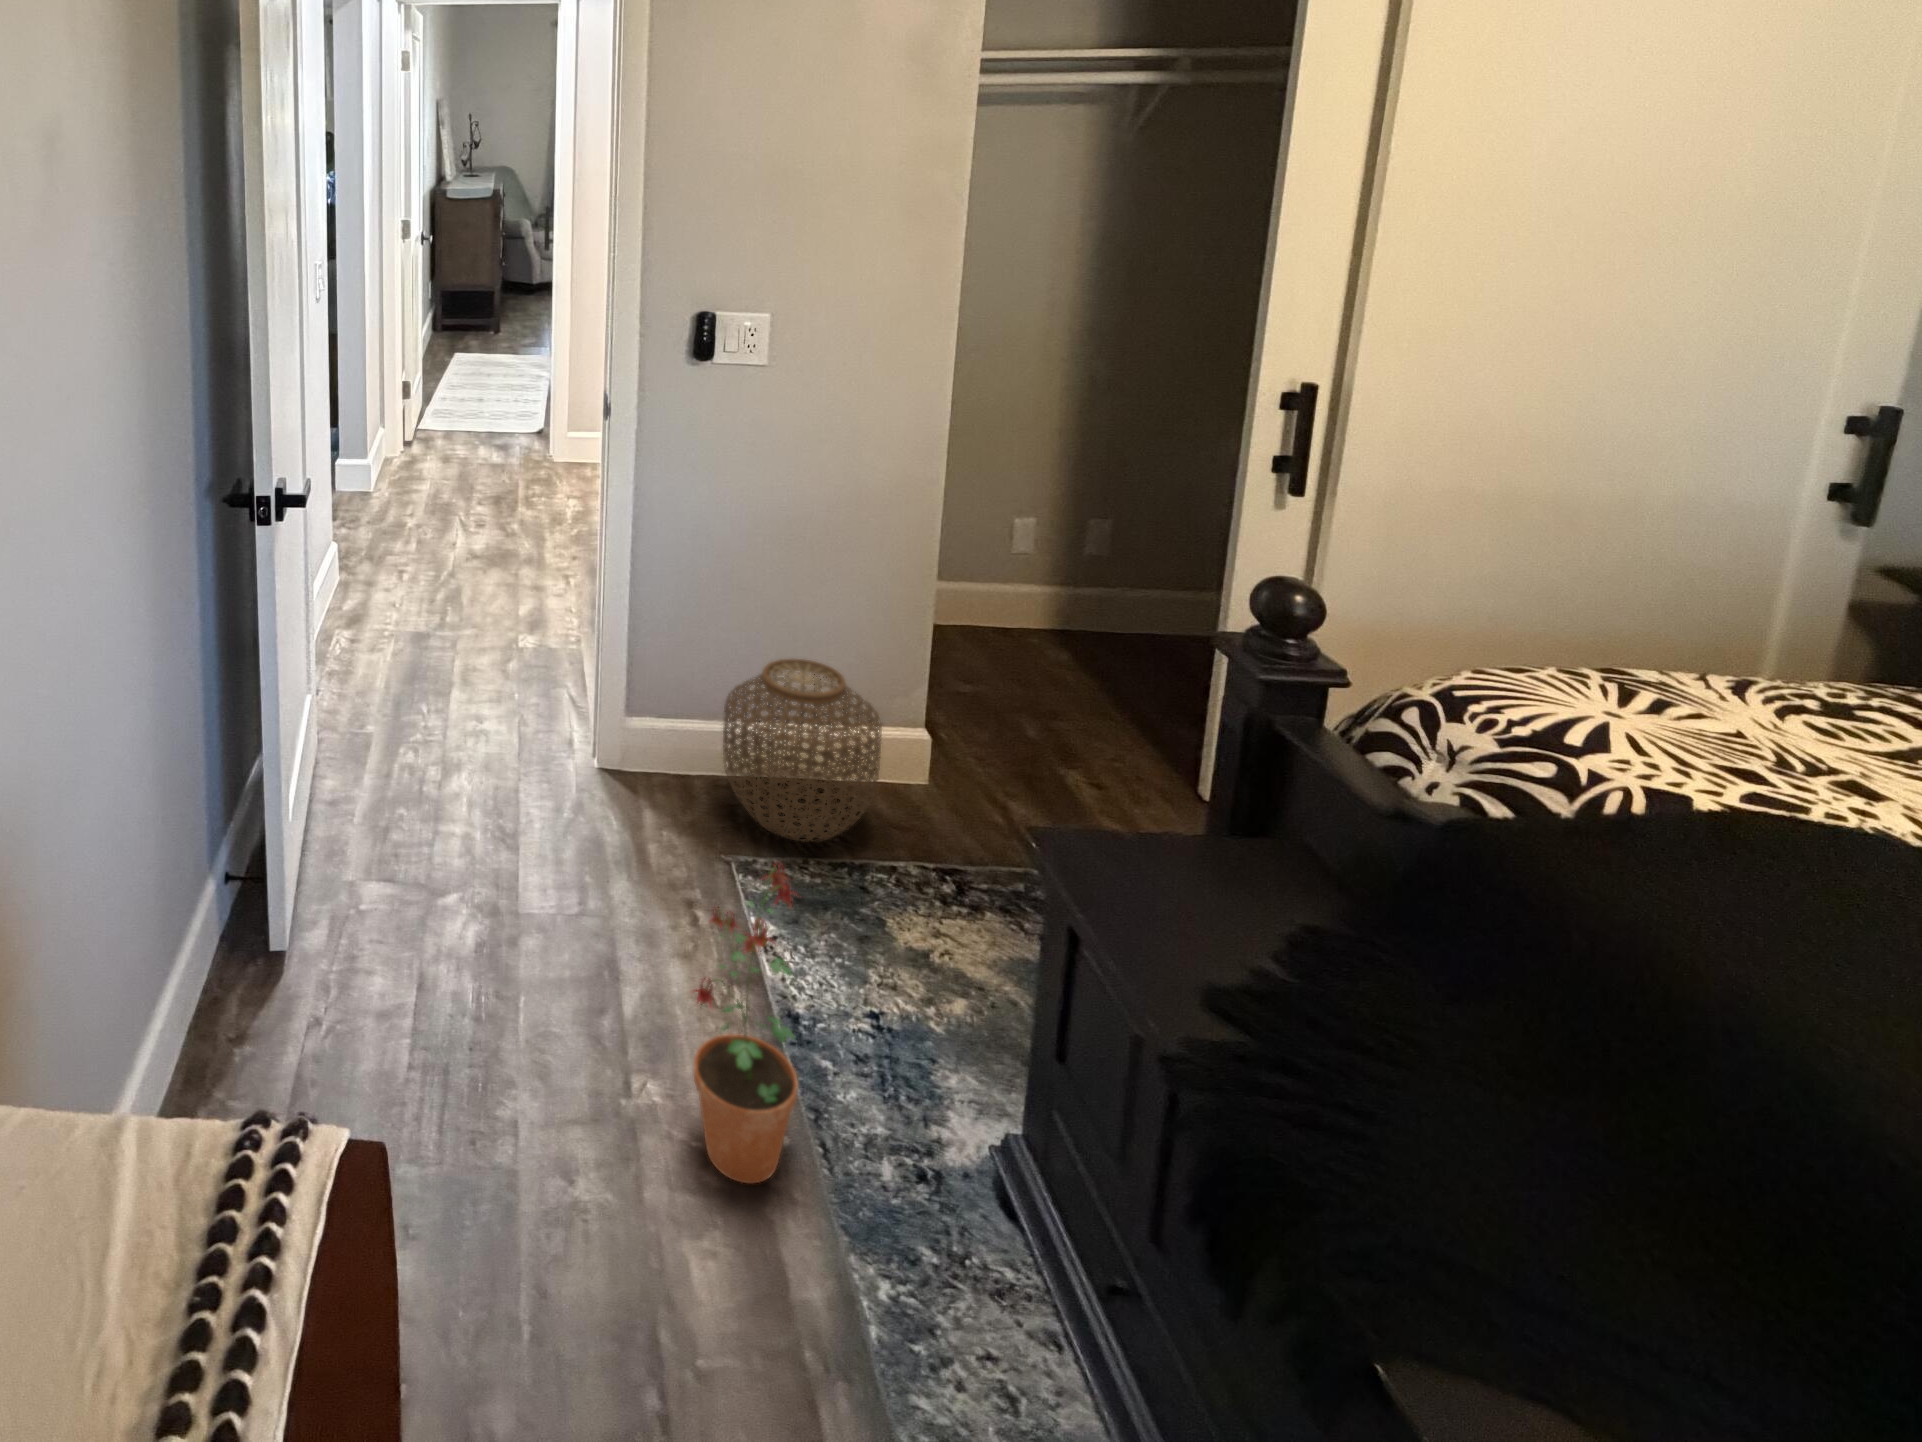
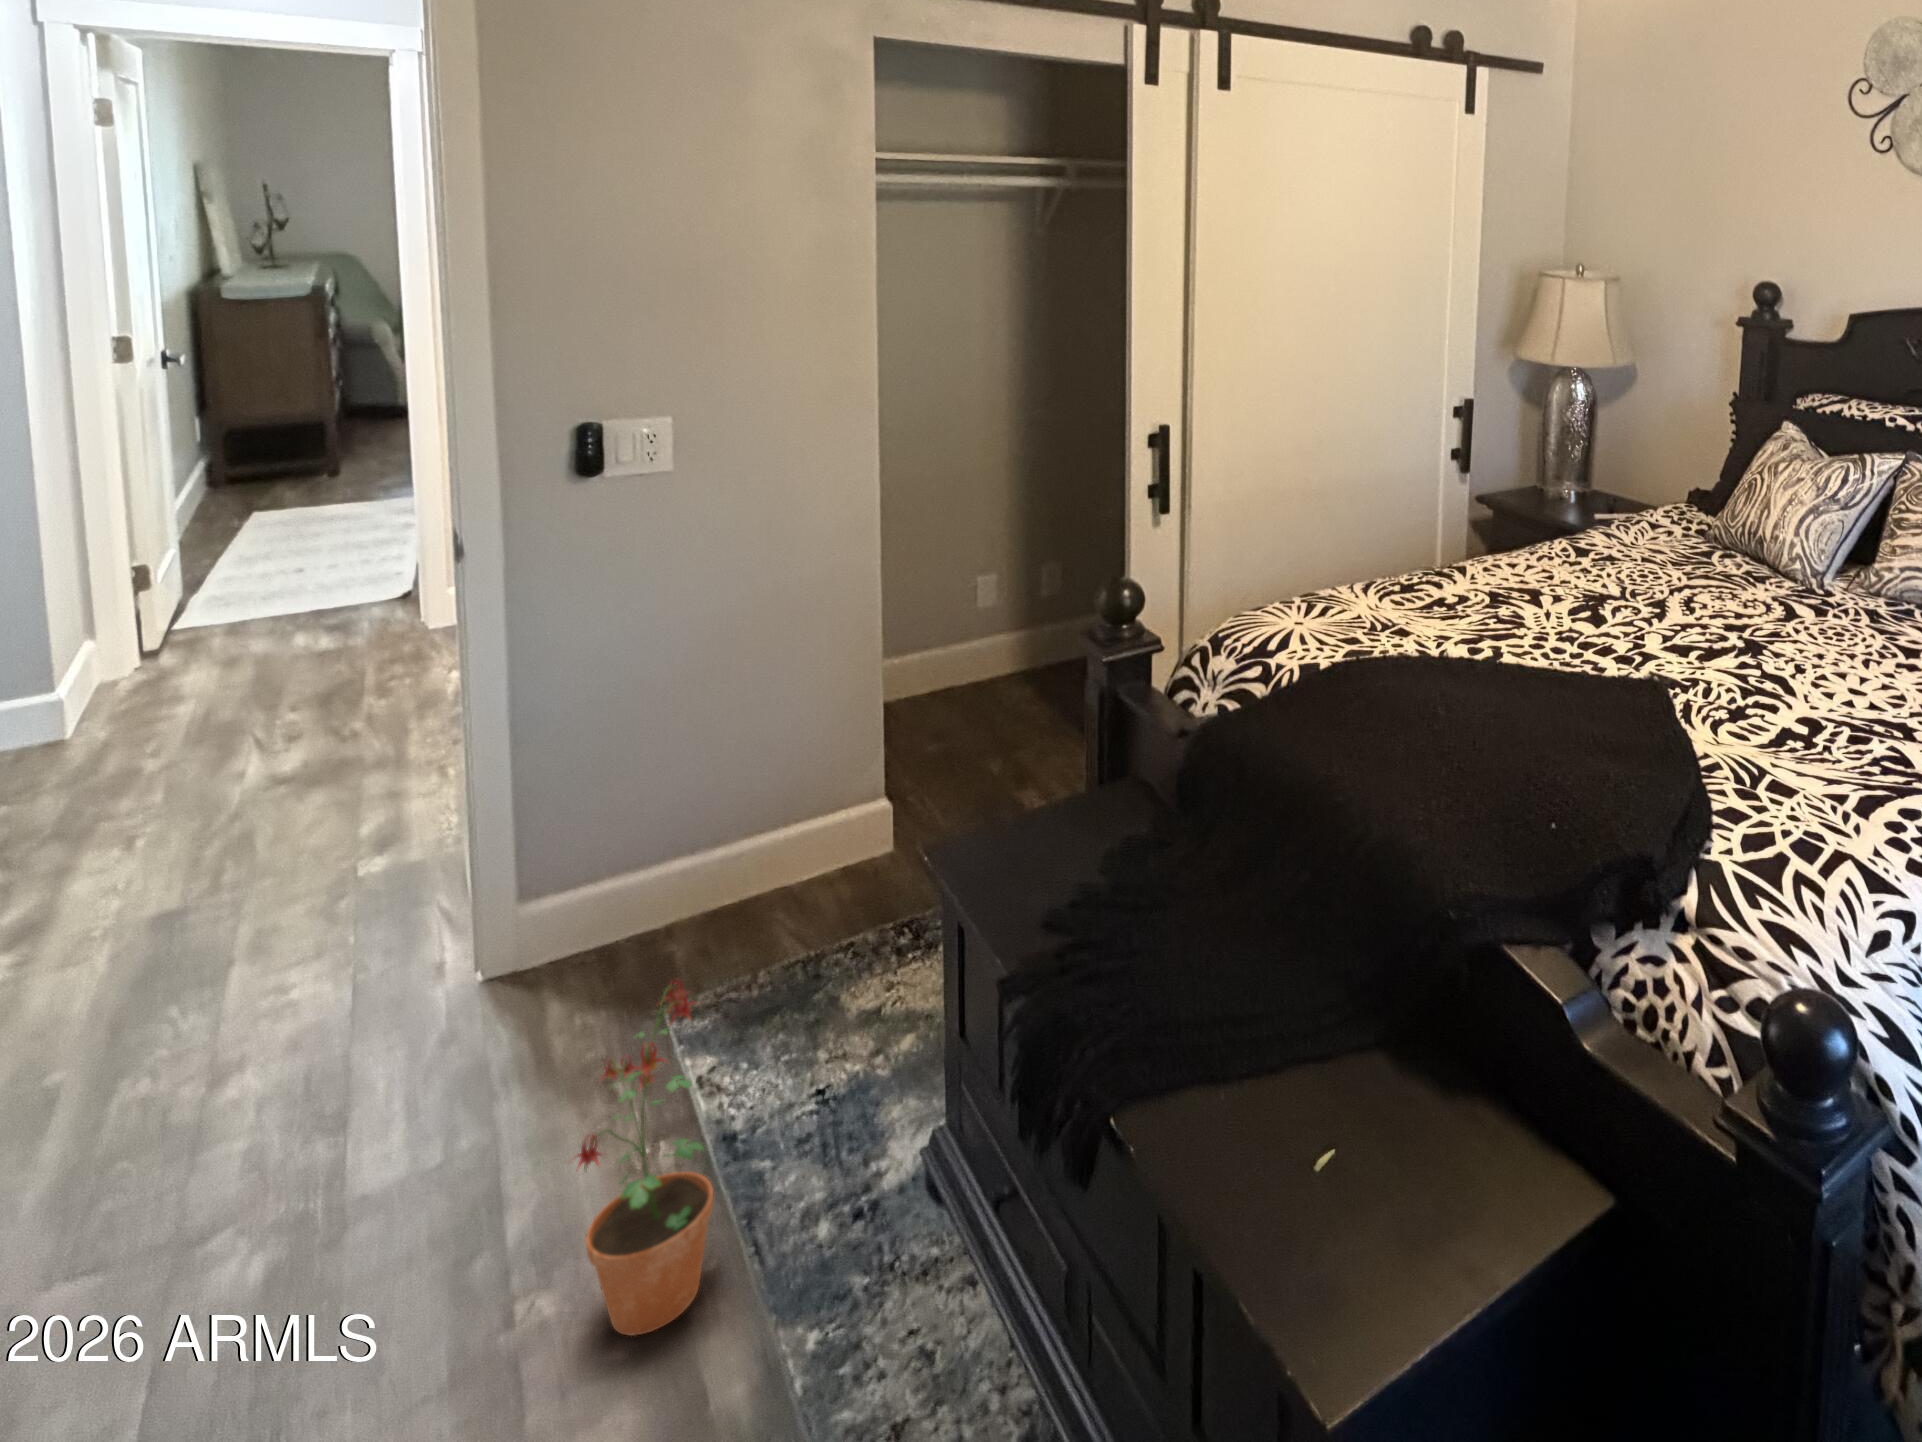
woven basket: present [723,659,882,842] -> none [647,769,831,964]

